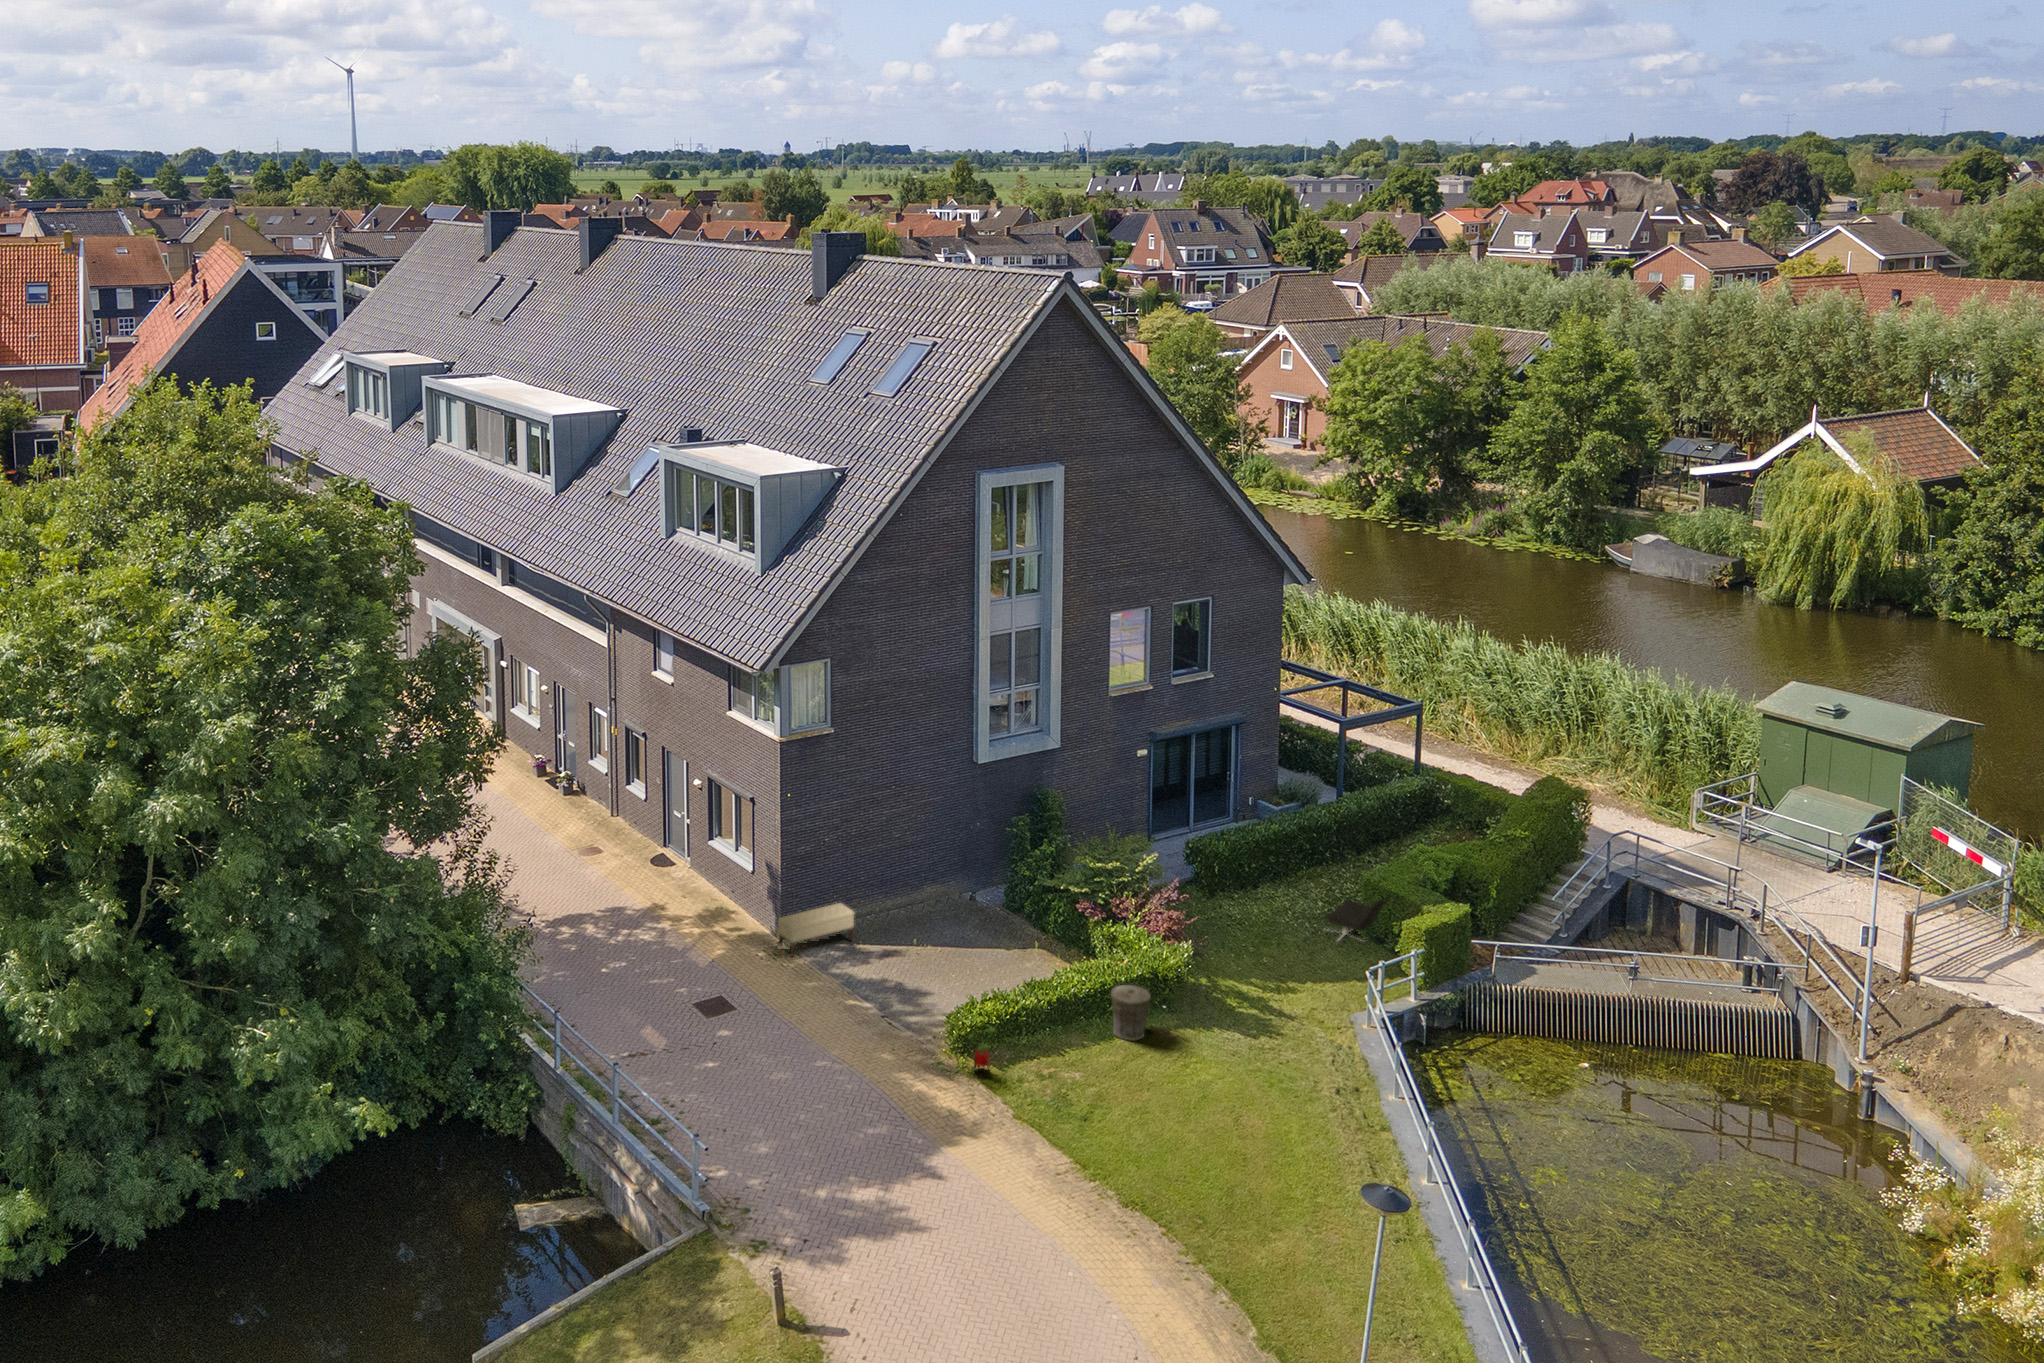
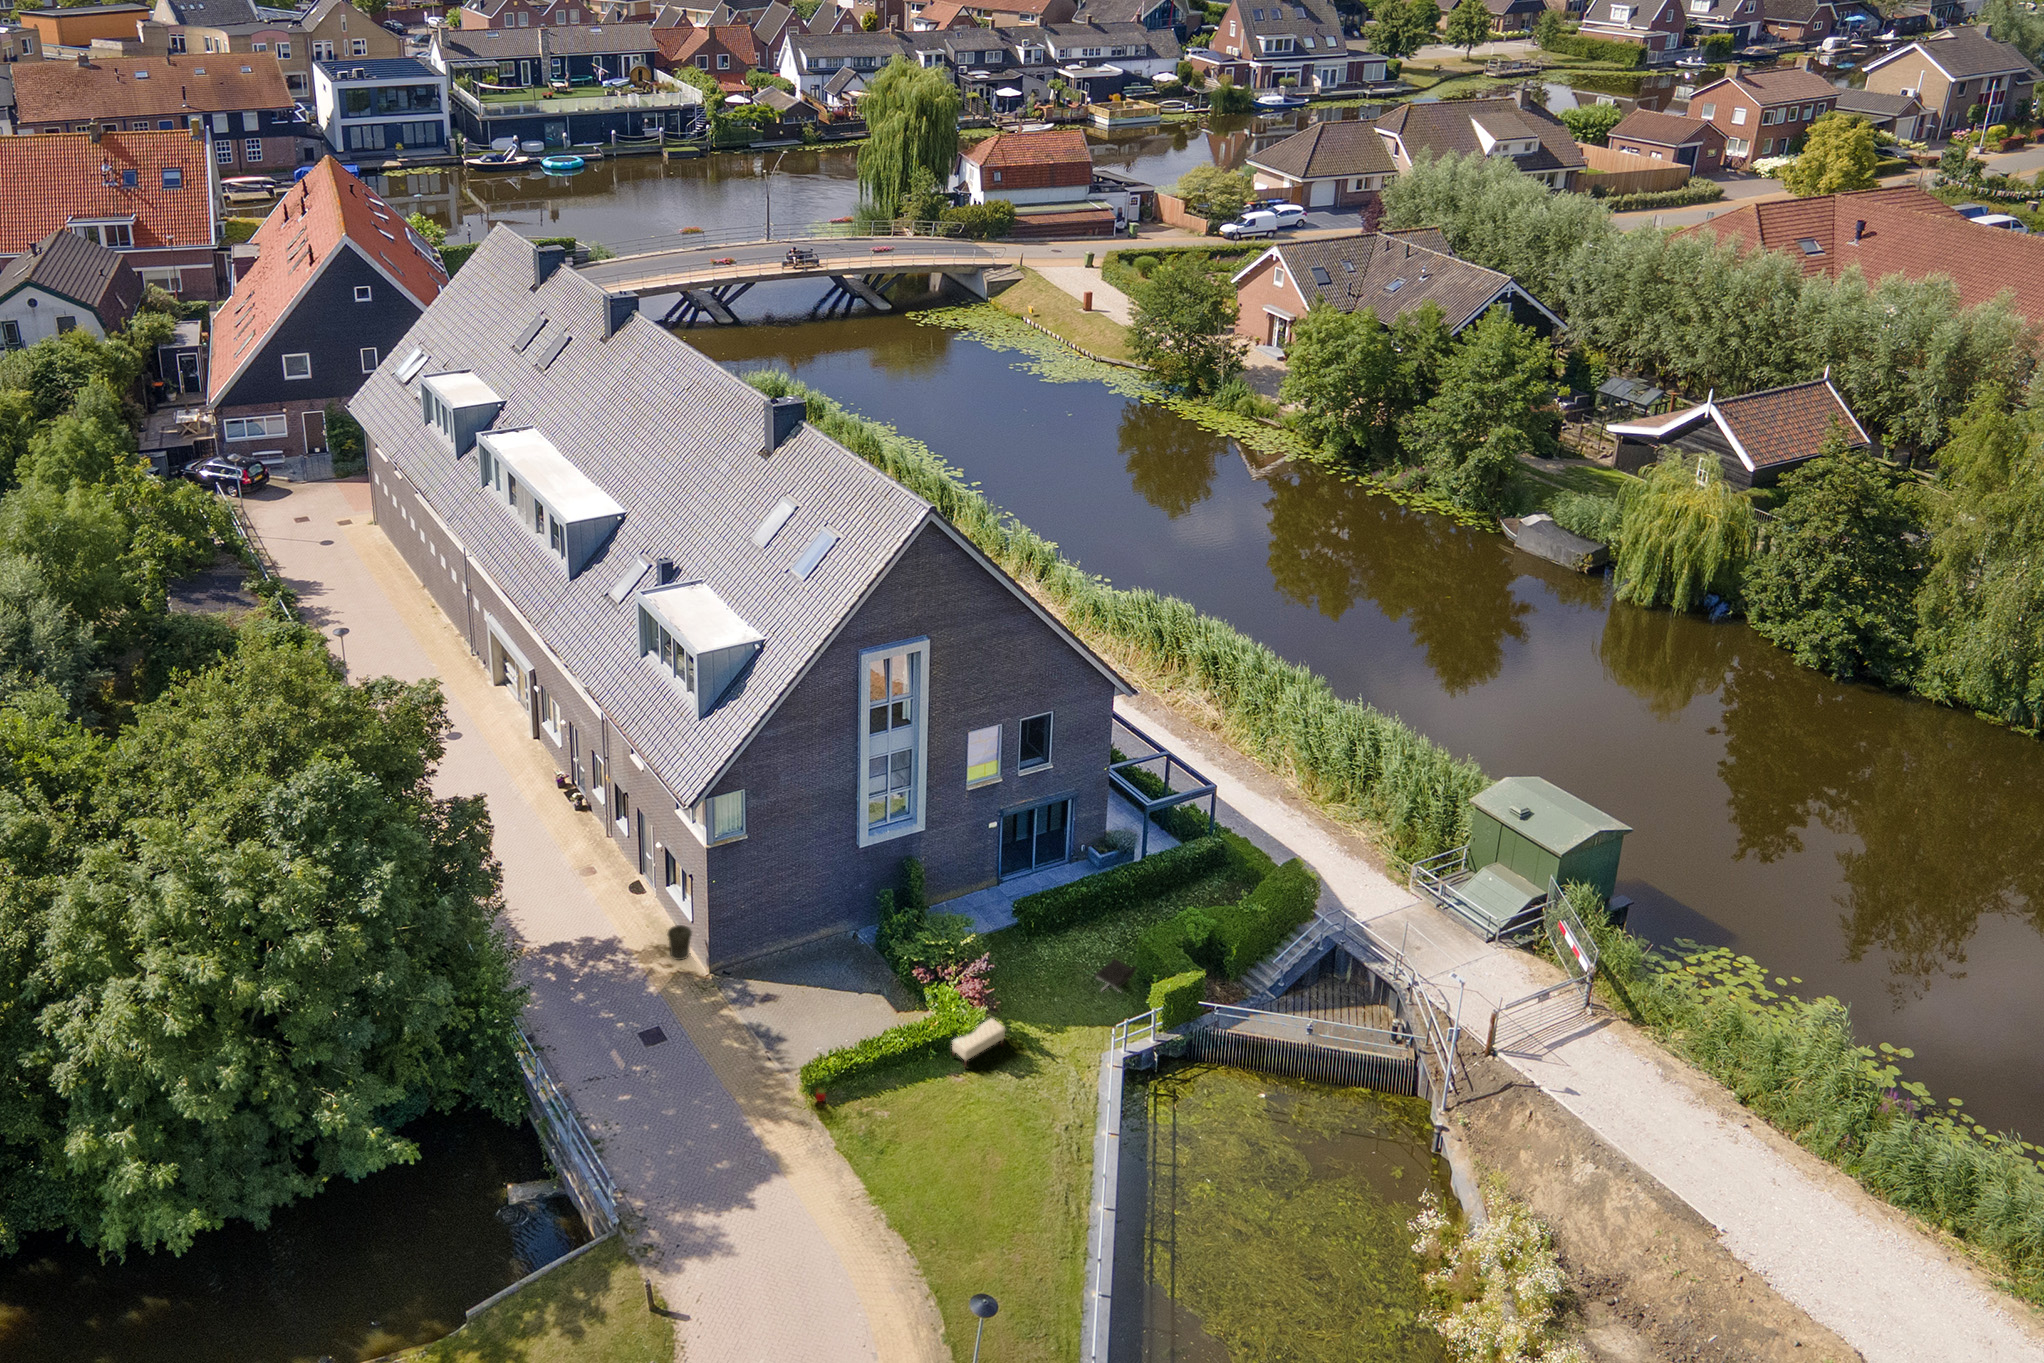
bench: present [778,903,854,956] -> present [952,1019,1005,1067]
trash can: present [1111,985,1151,1041] -> present [668,925,692,960]

